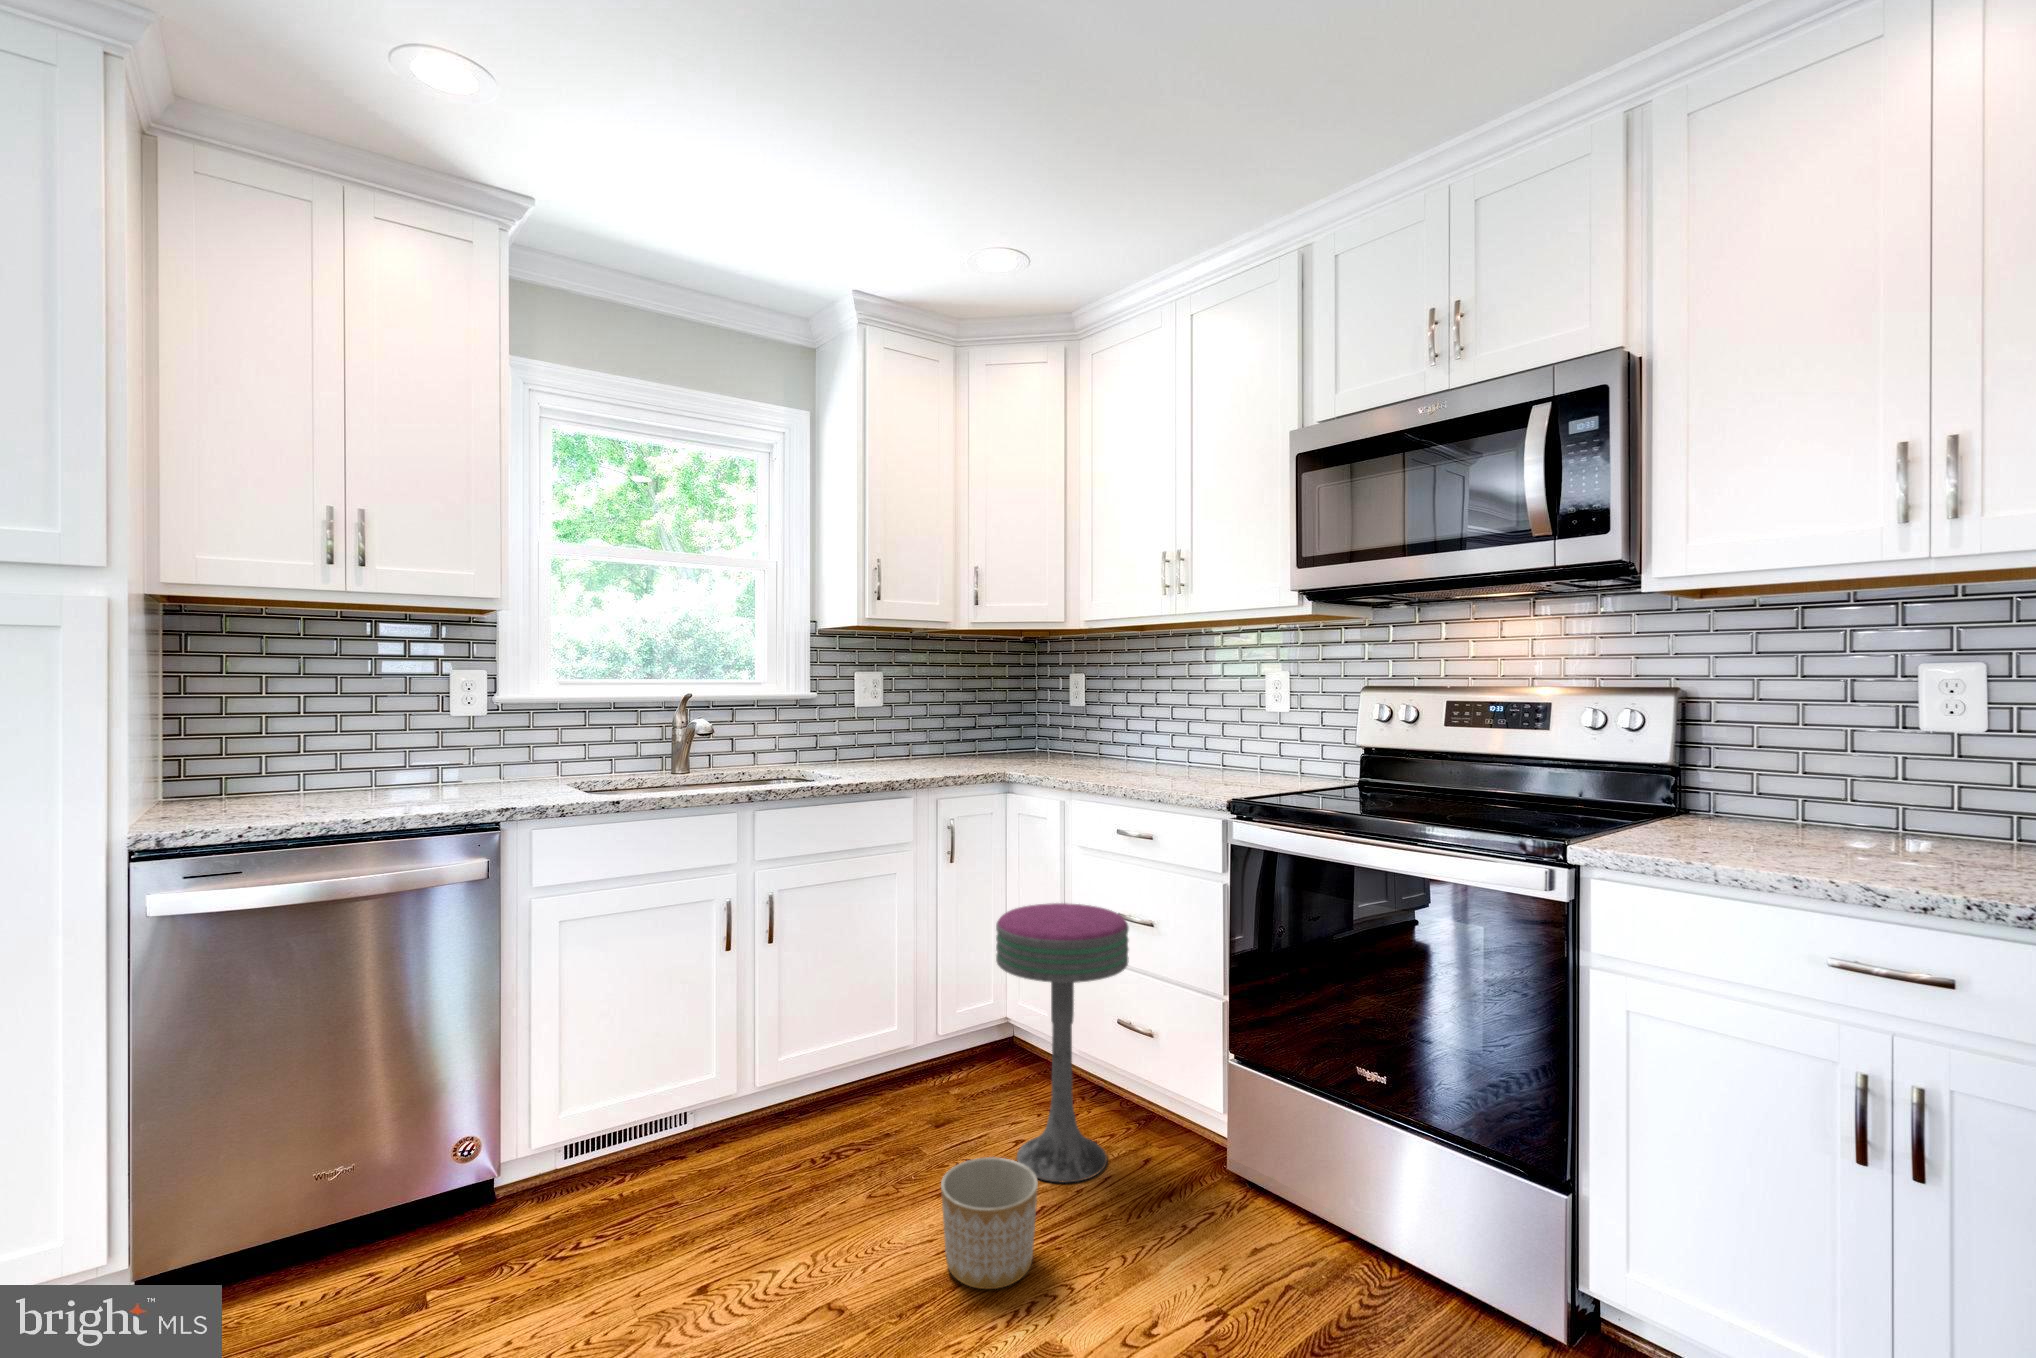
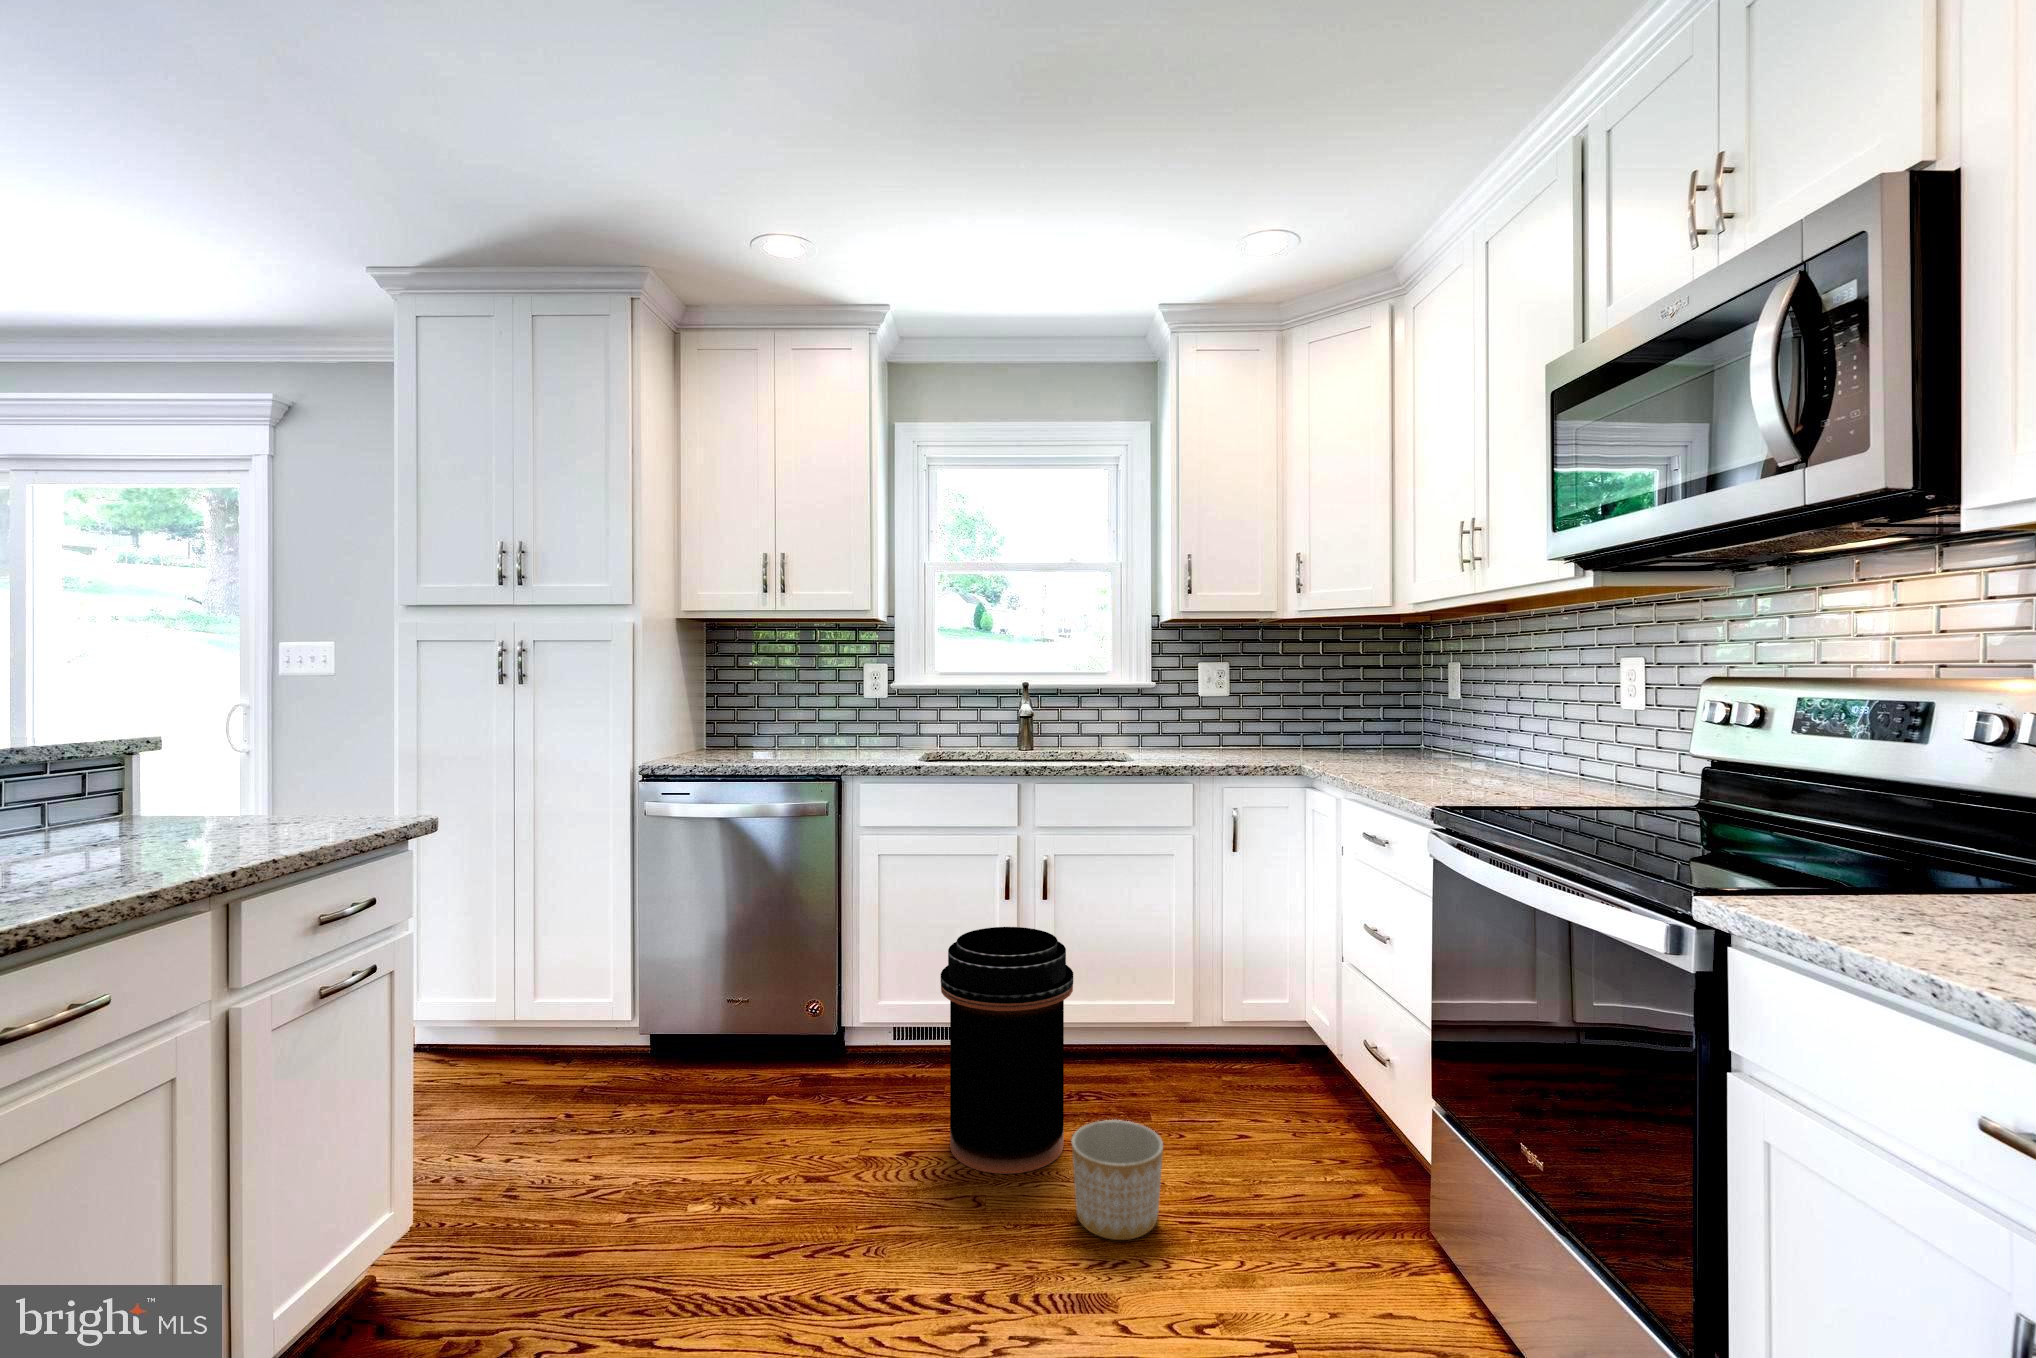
bar stool: present [996,903,1129,1183] -> none [1200,901,1342,1190]
trash can: none [728,976,887,1275] -> present [941,927,1073,1174]

